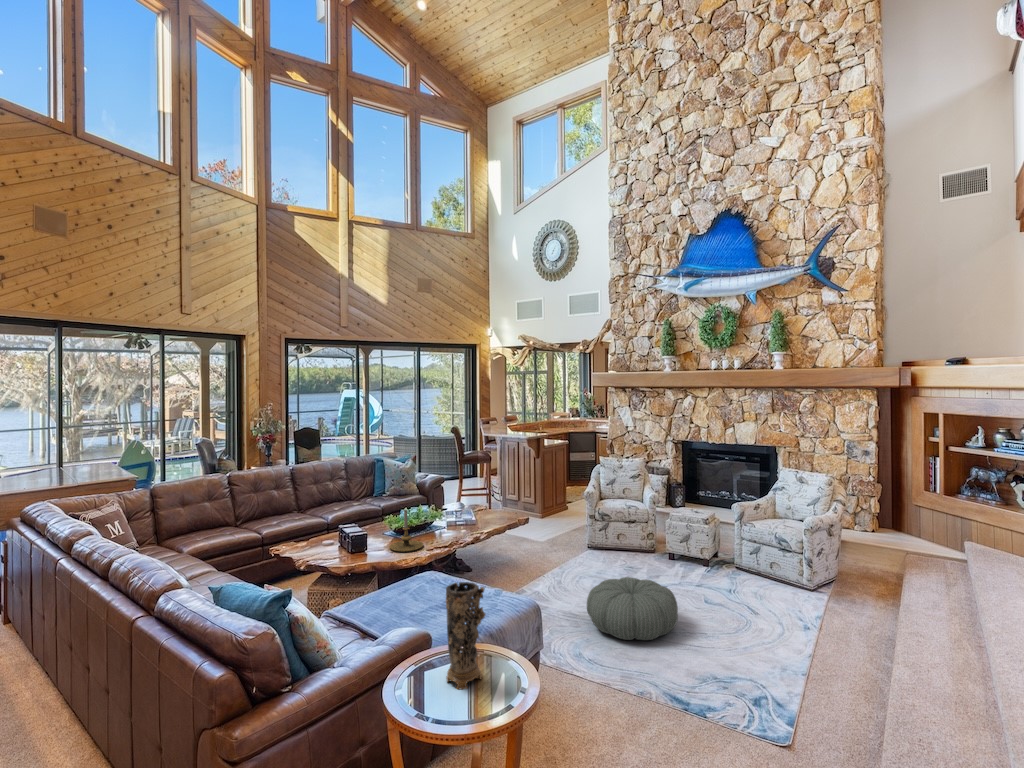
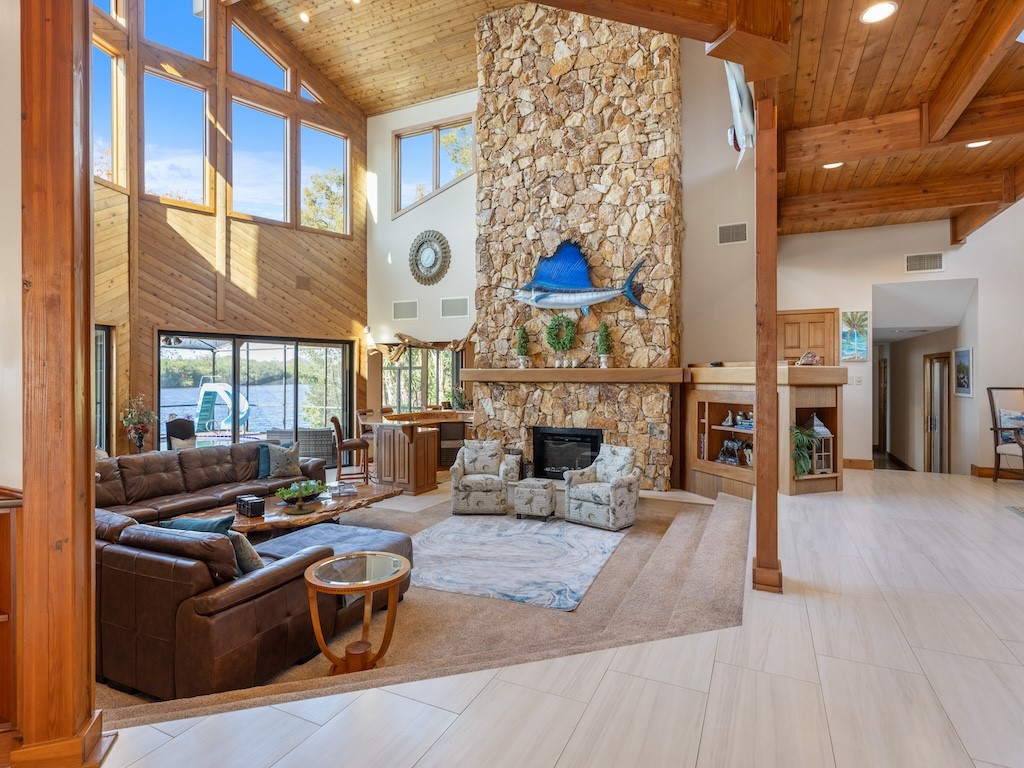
pouf: present [587,577,678,640] -> none [449,526,516,569]
decorative vase: present [446,582,485,689] -> none [350,510,378,578]

